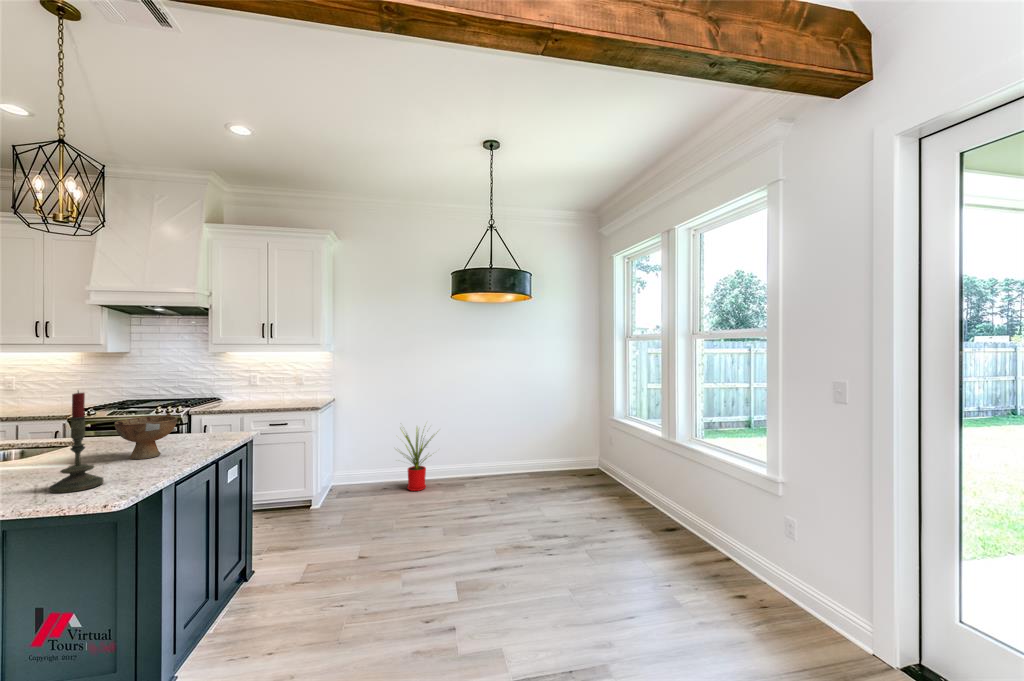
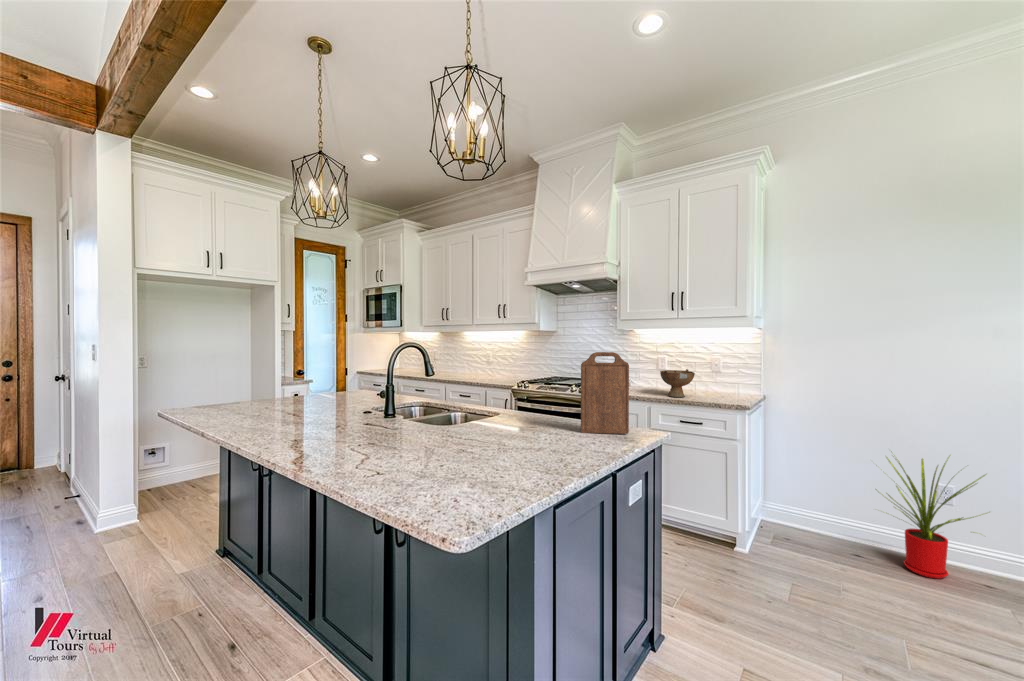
cutting board: none [183,376,227,441] -> present [581,352,629,434]
candle: present [50,391,104,493] -> none [422,356,473,495]
bowl: present [115,413,177,459] -> present [660,369,695,397]

